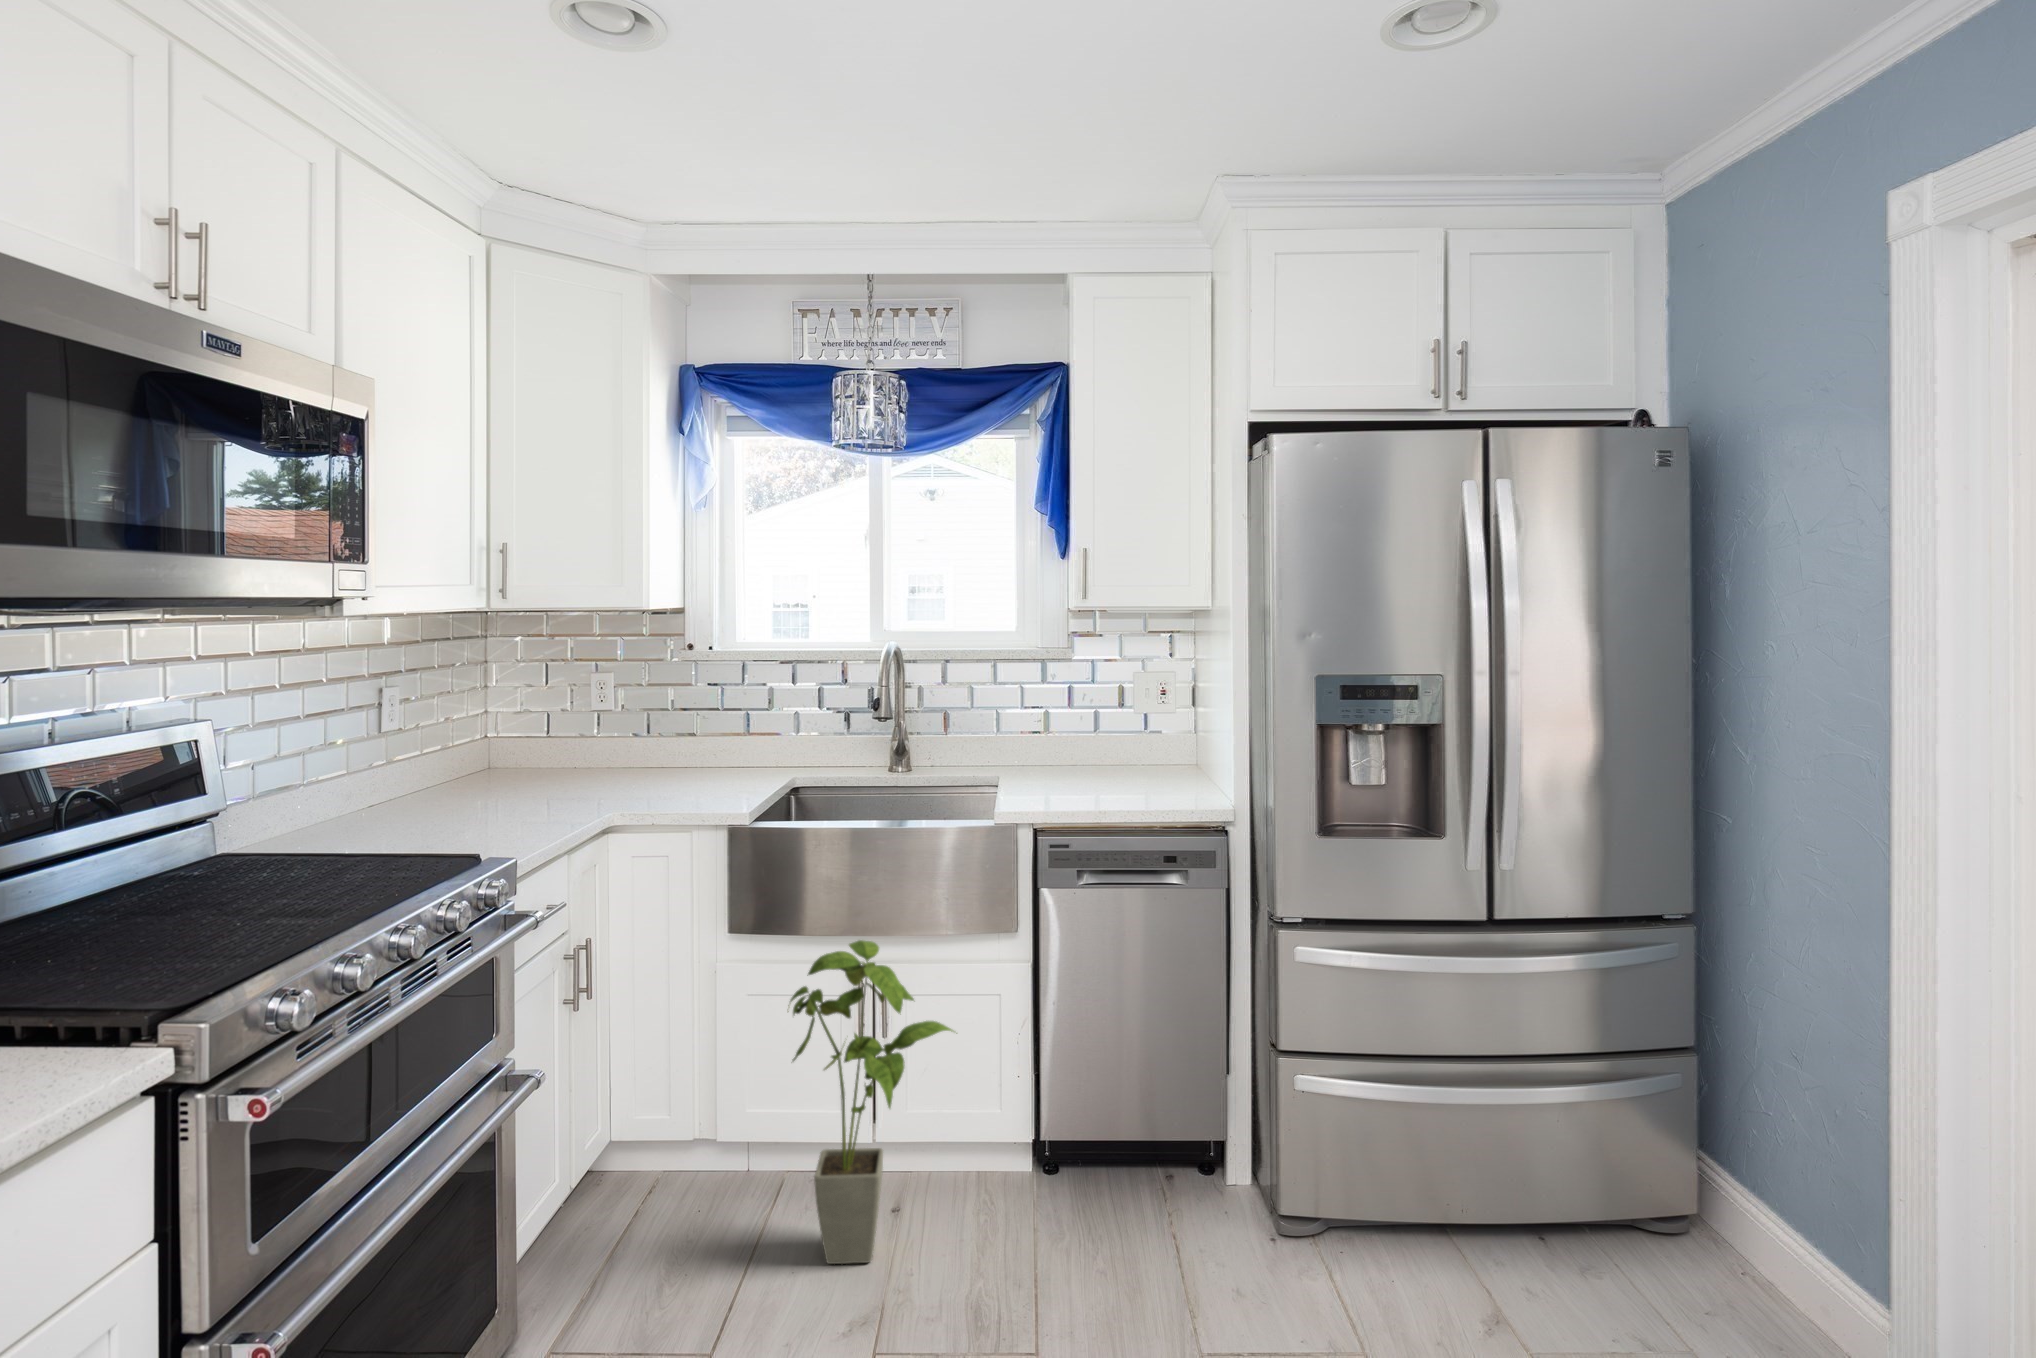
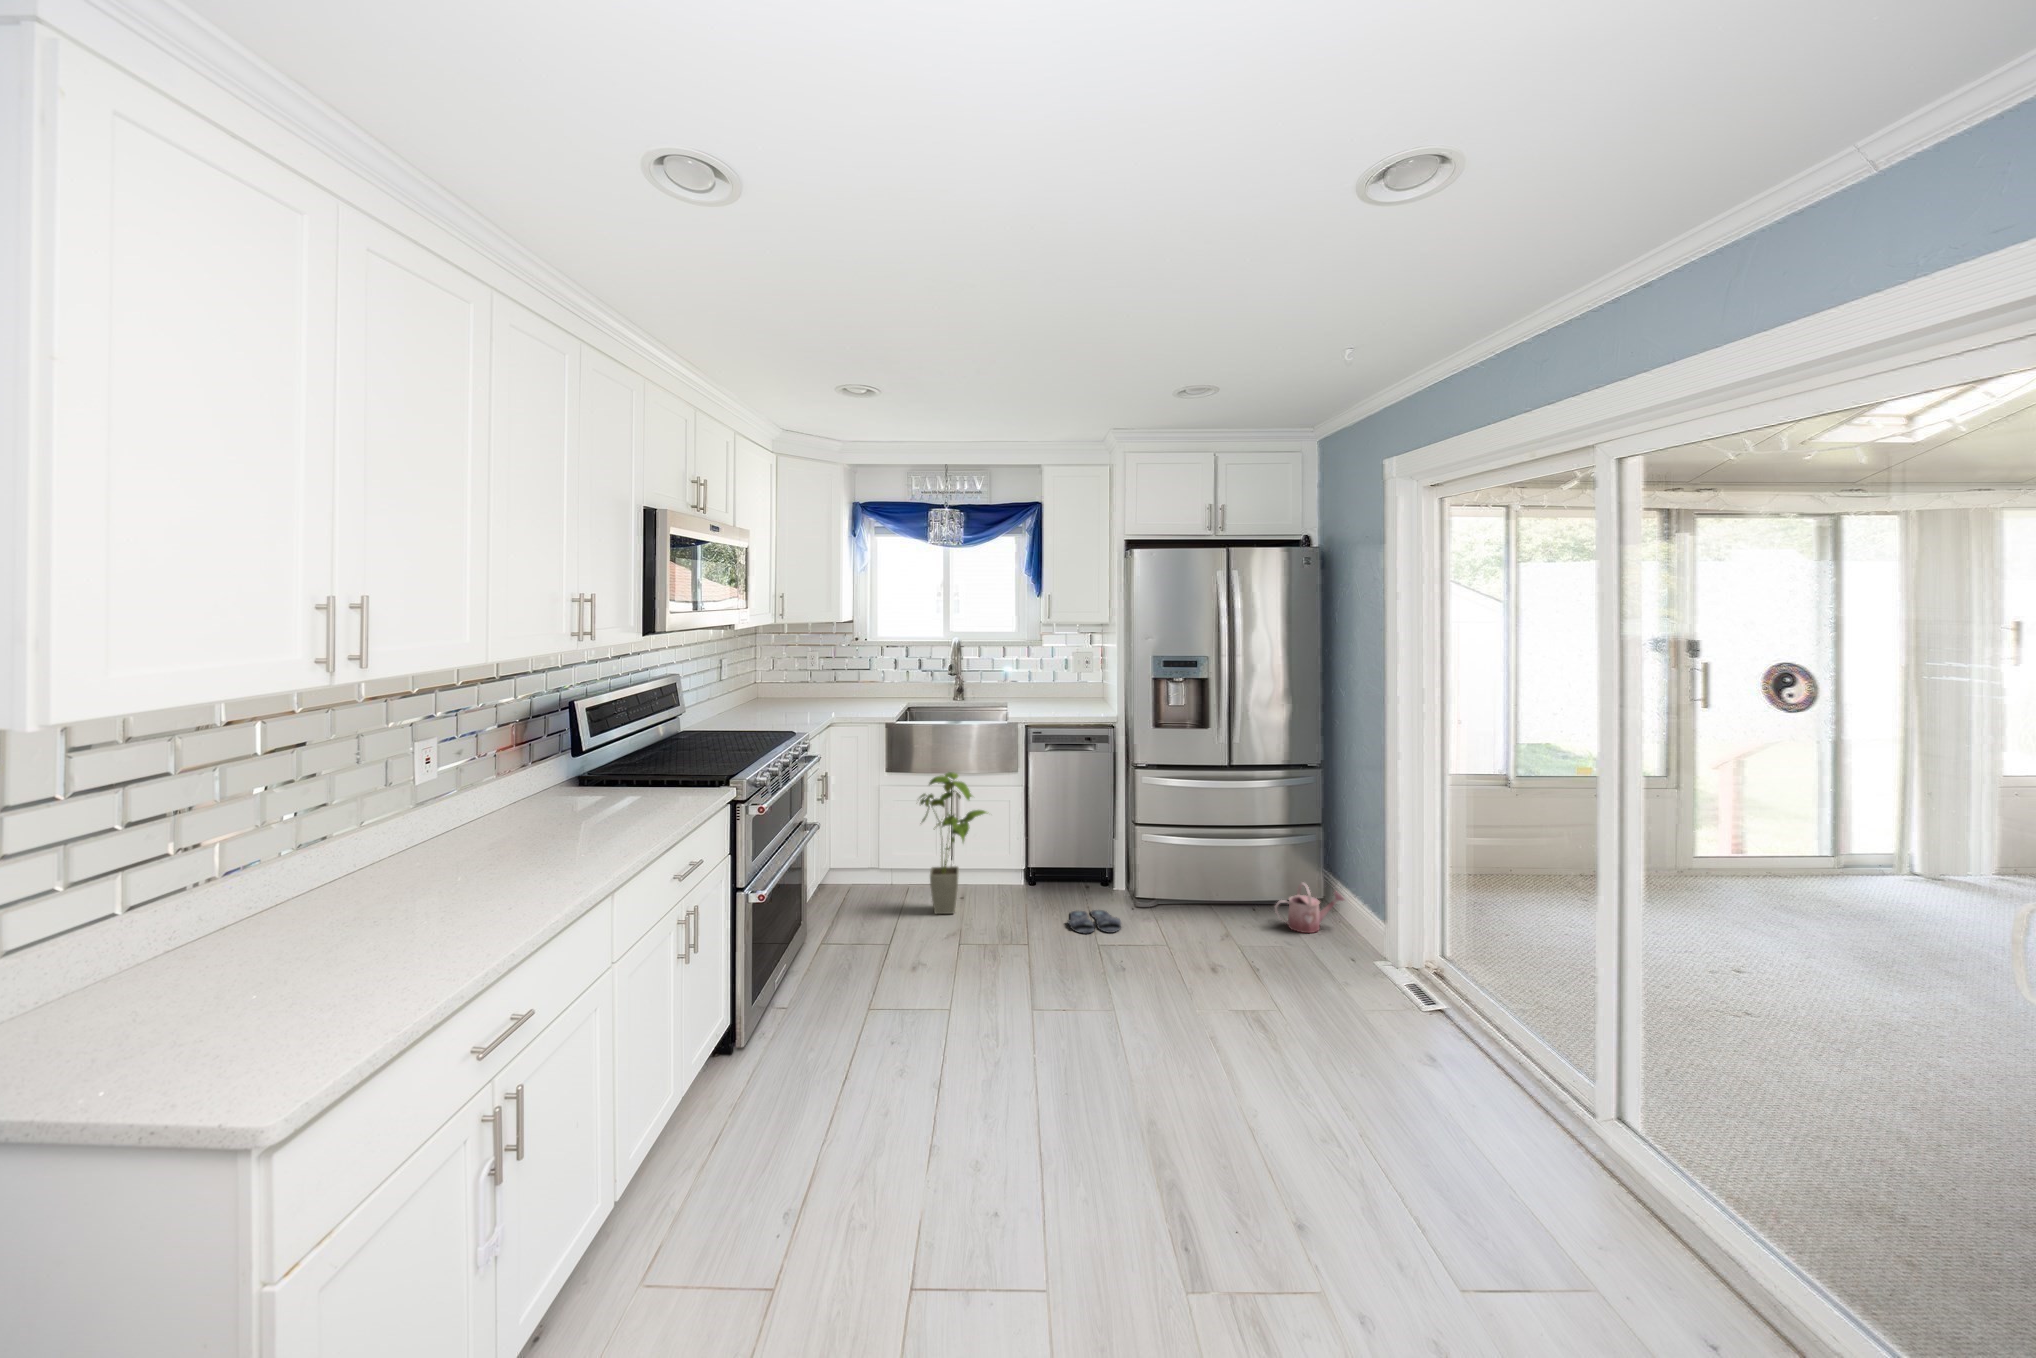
watering can: none [1611,1199,1778,1326] -> present [1275,883,1344,933]
slippers: none [1128,1248,1255,1330] -> present [1068,910,1121,934]

